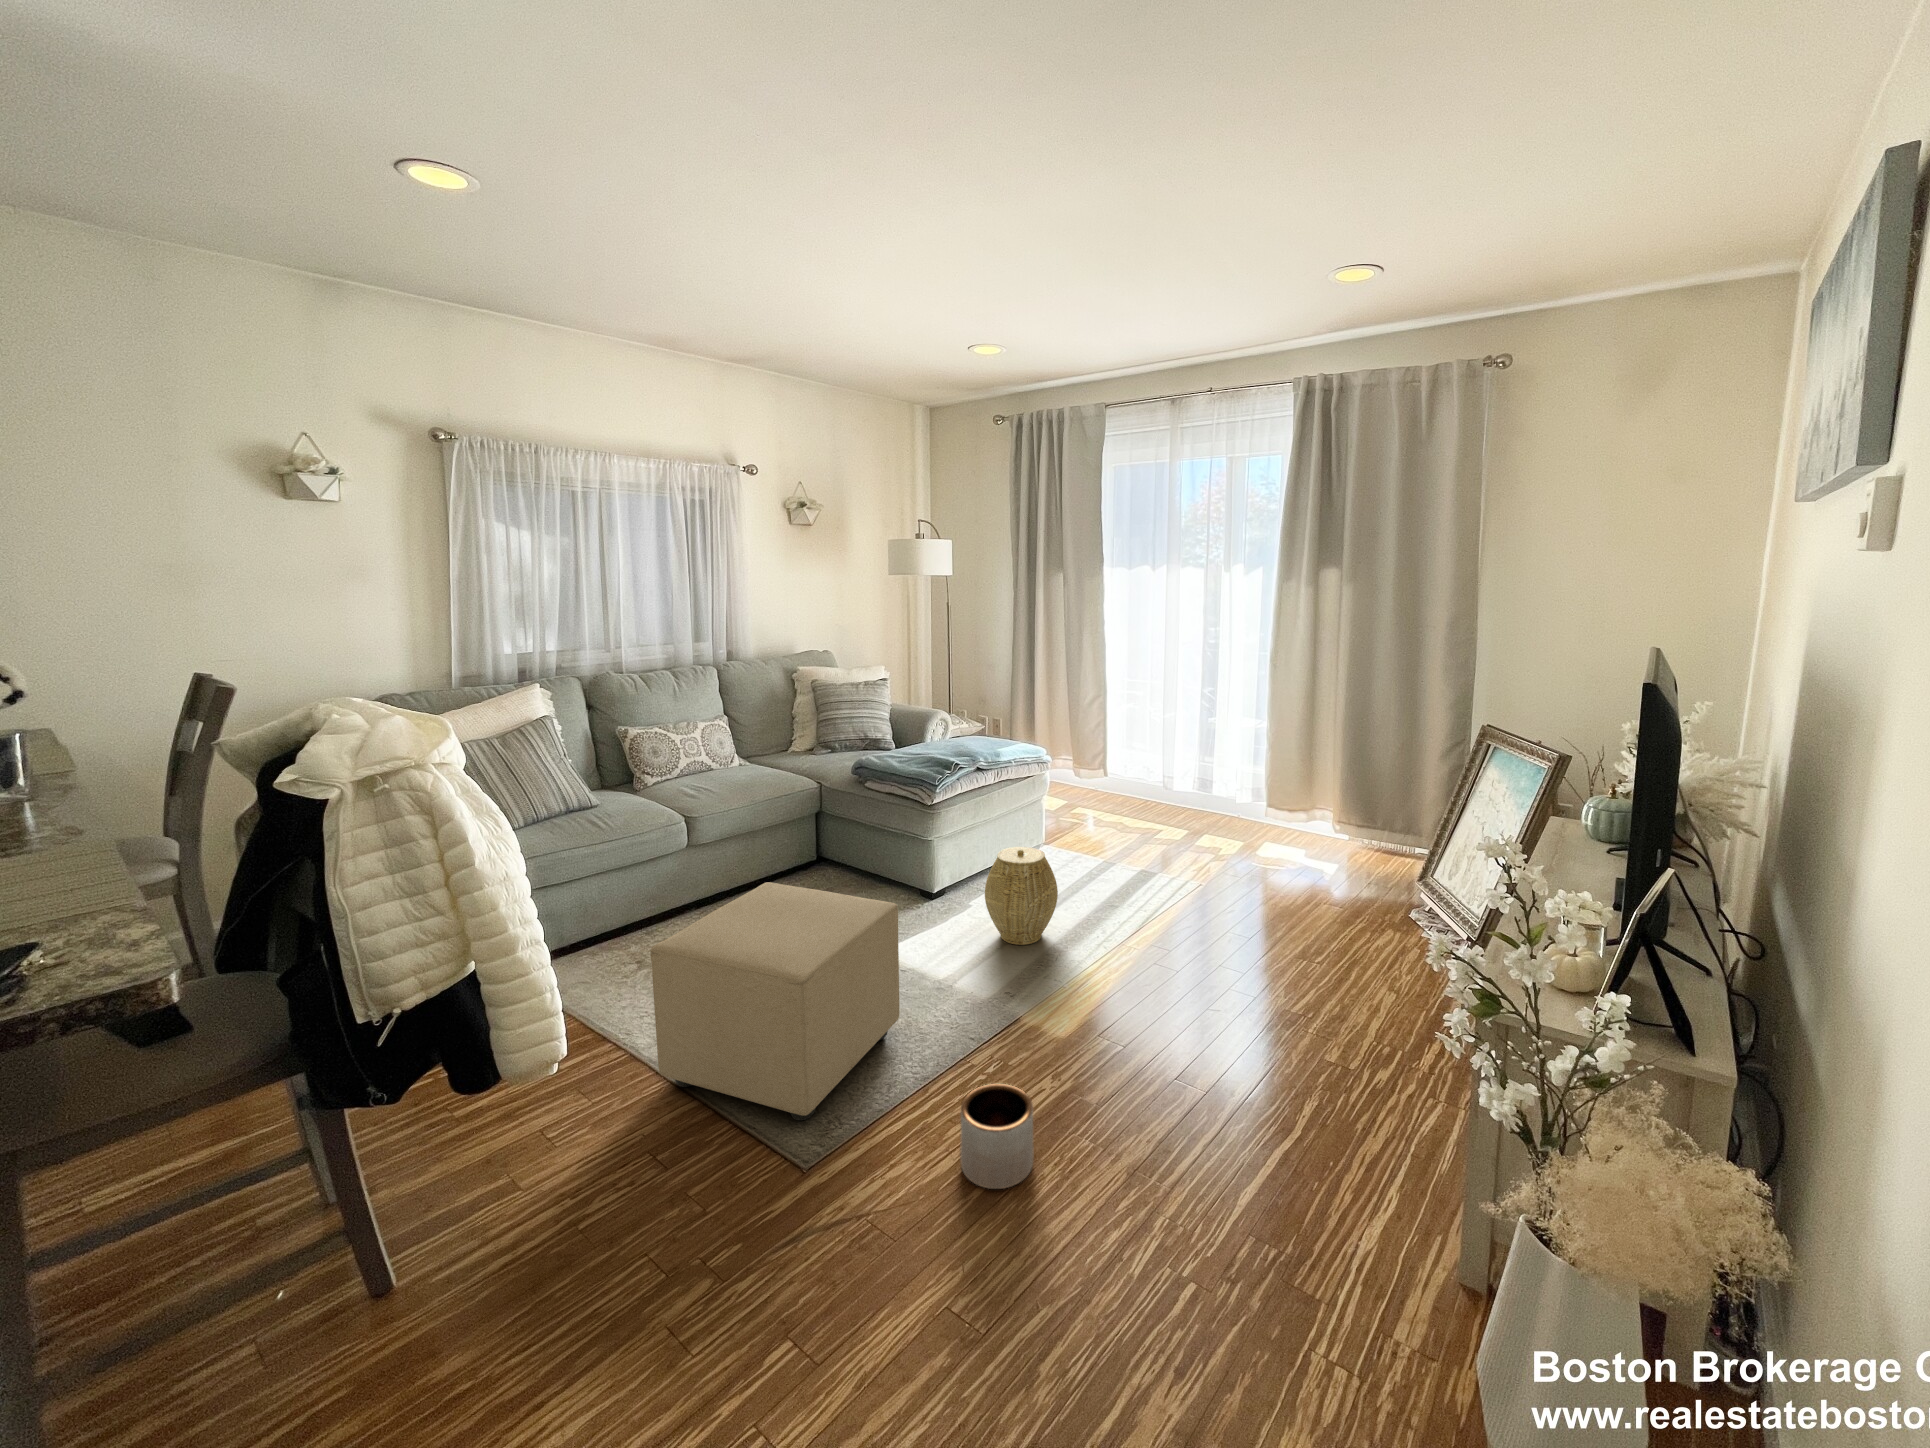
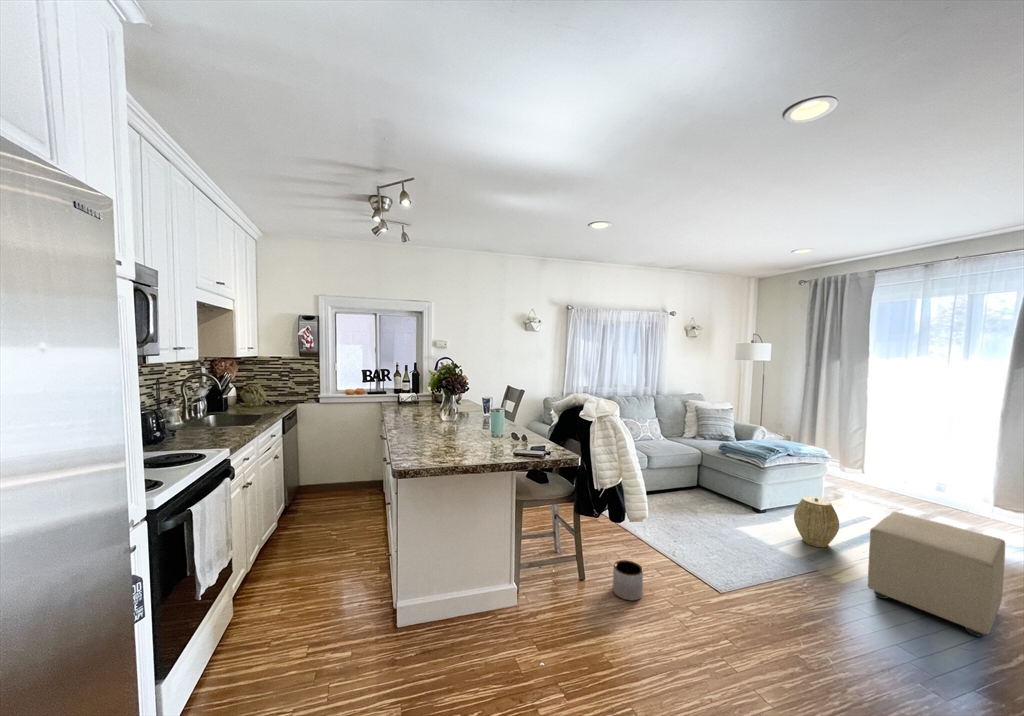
ottoman: present [650,882,900,1120] -> present [868,512,1005,637]
planter: present [960,1084,1034,1189] -> present [613,560,643,600]

